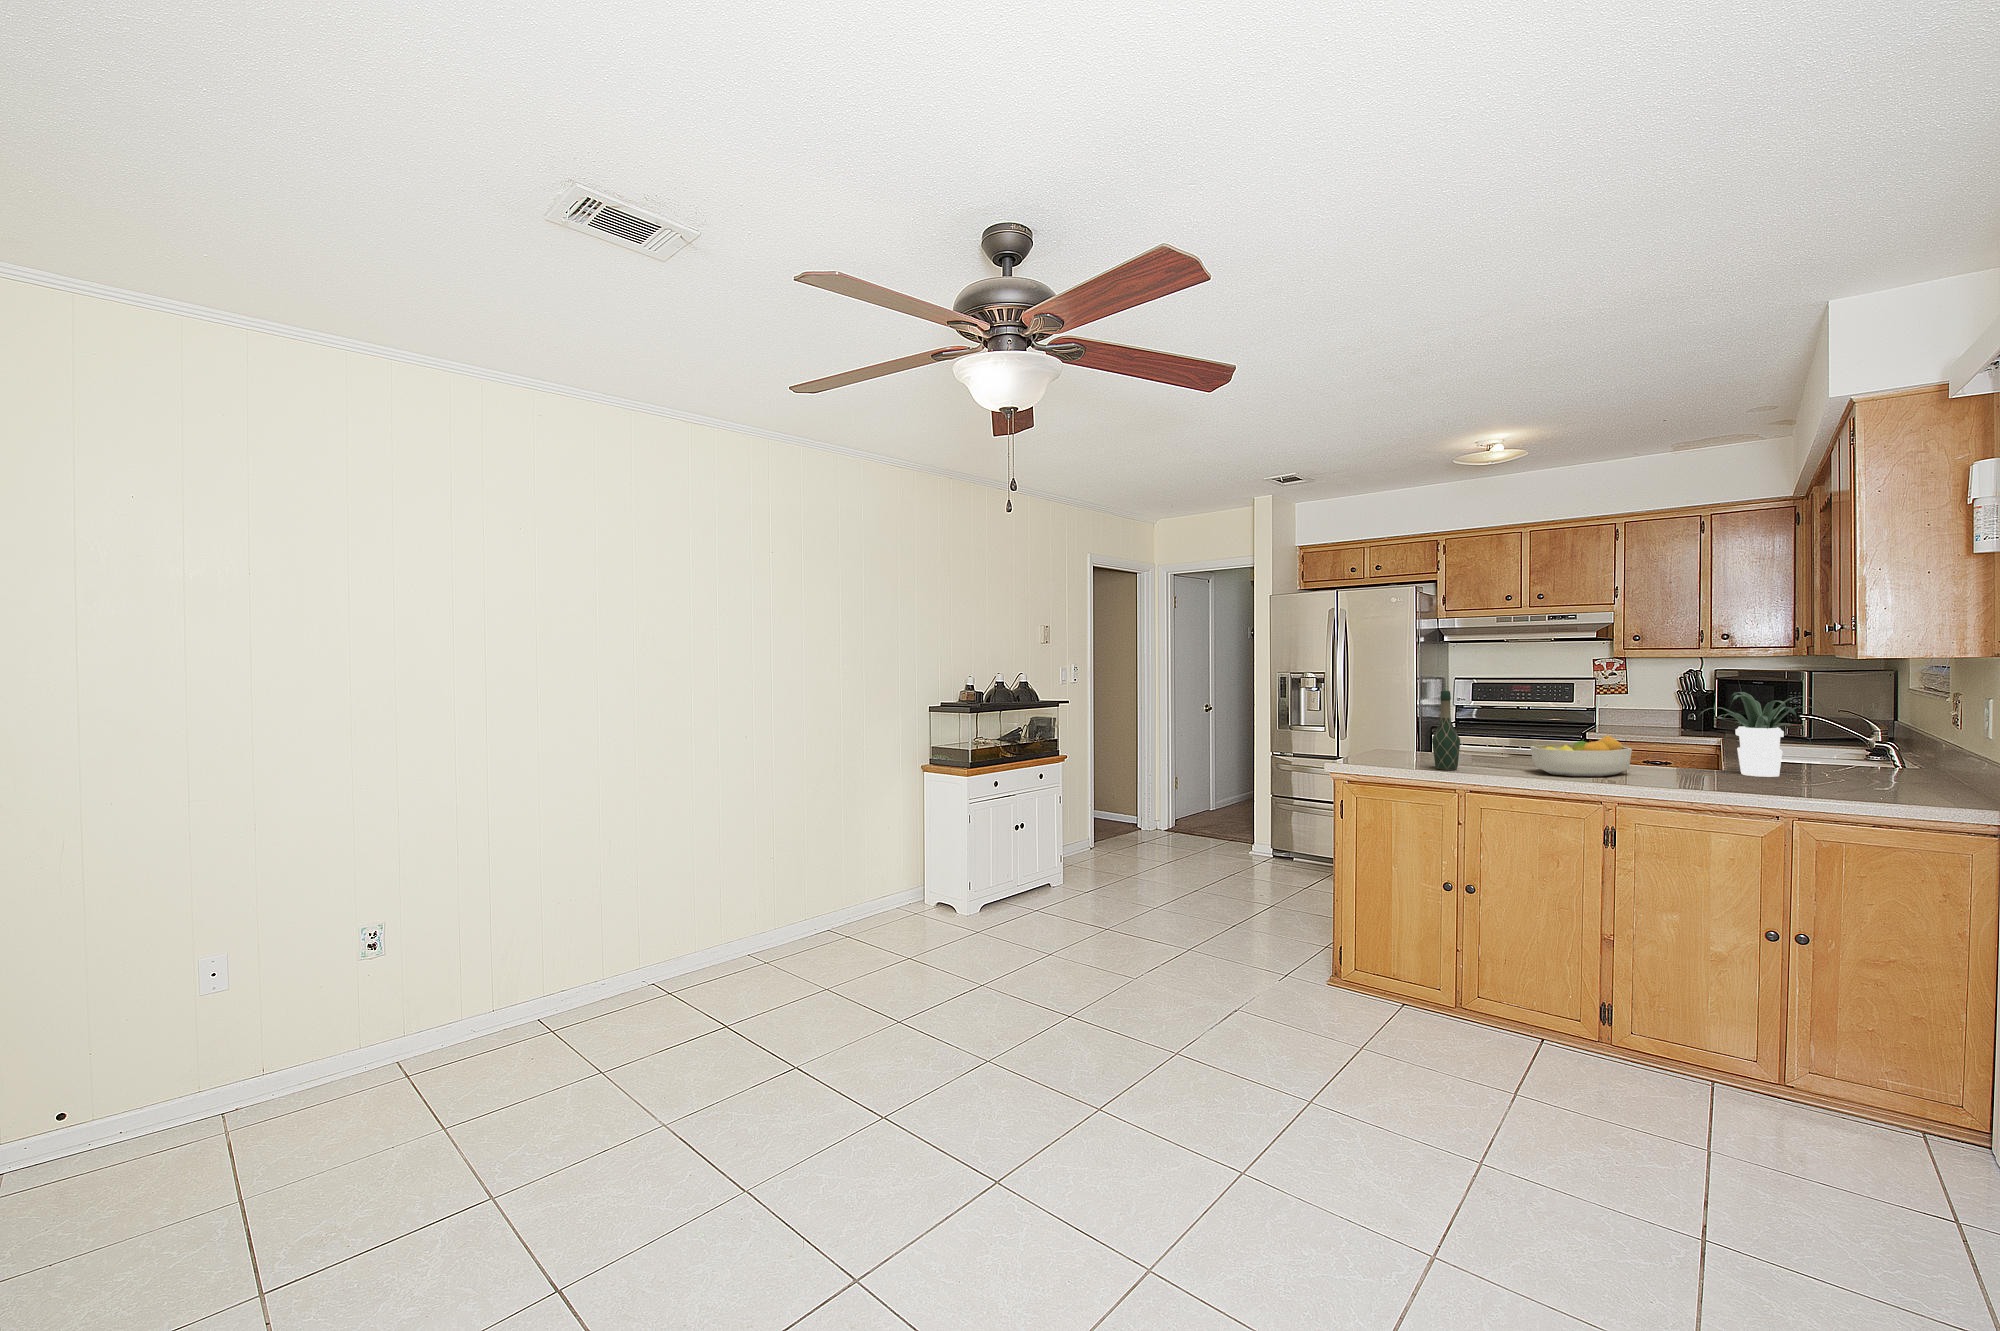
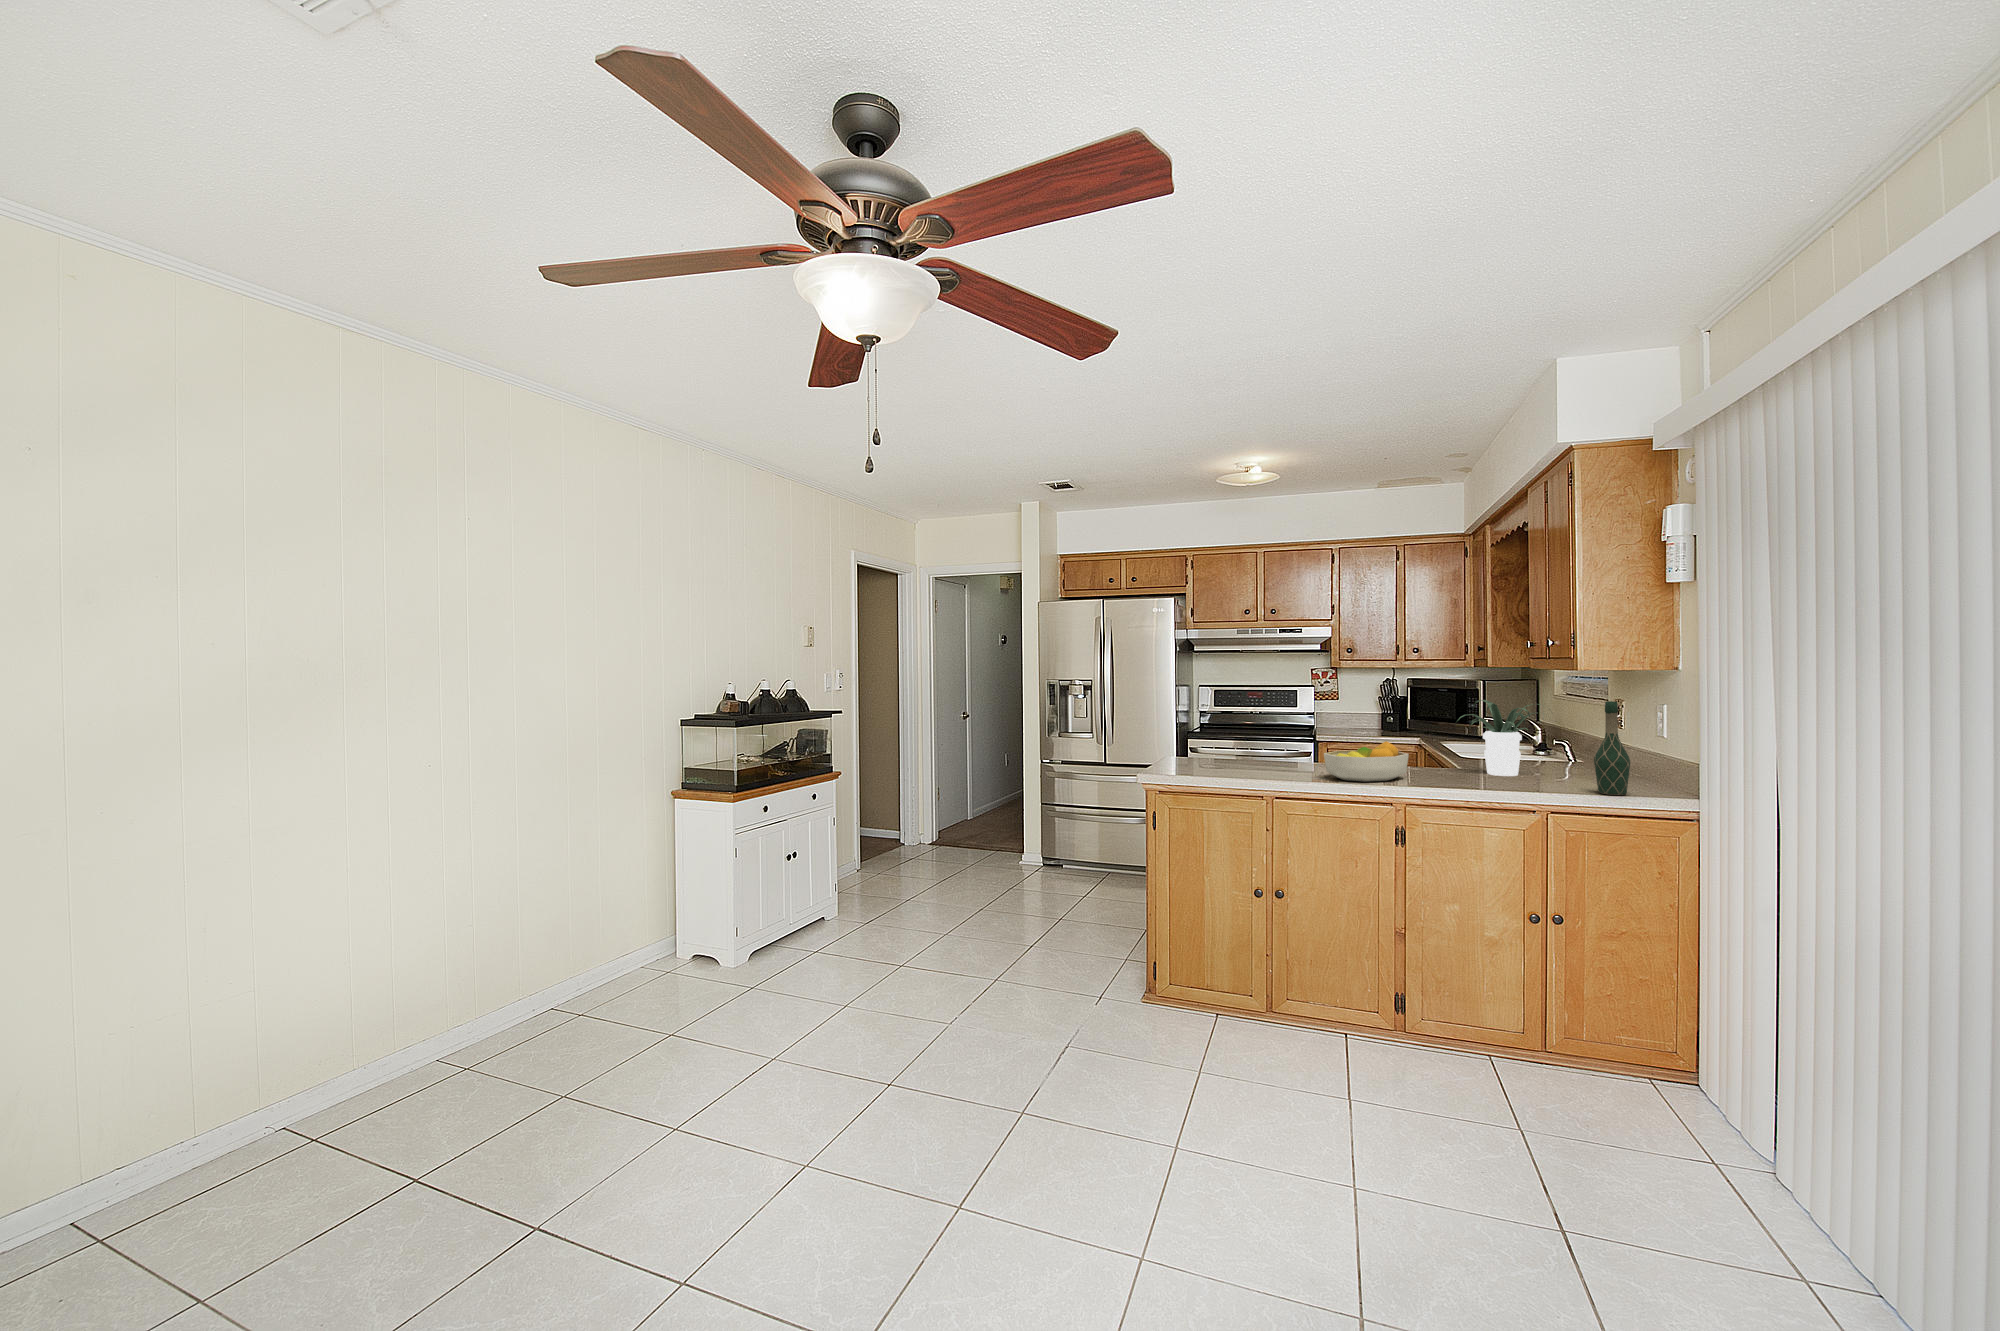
wine bottle: present [1432,691,1460,770] -> present [1594,701,1630,795]

